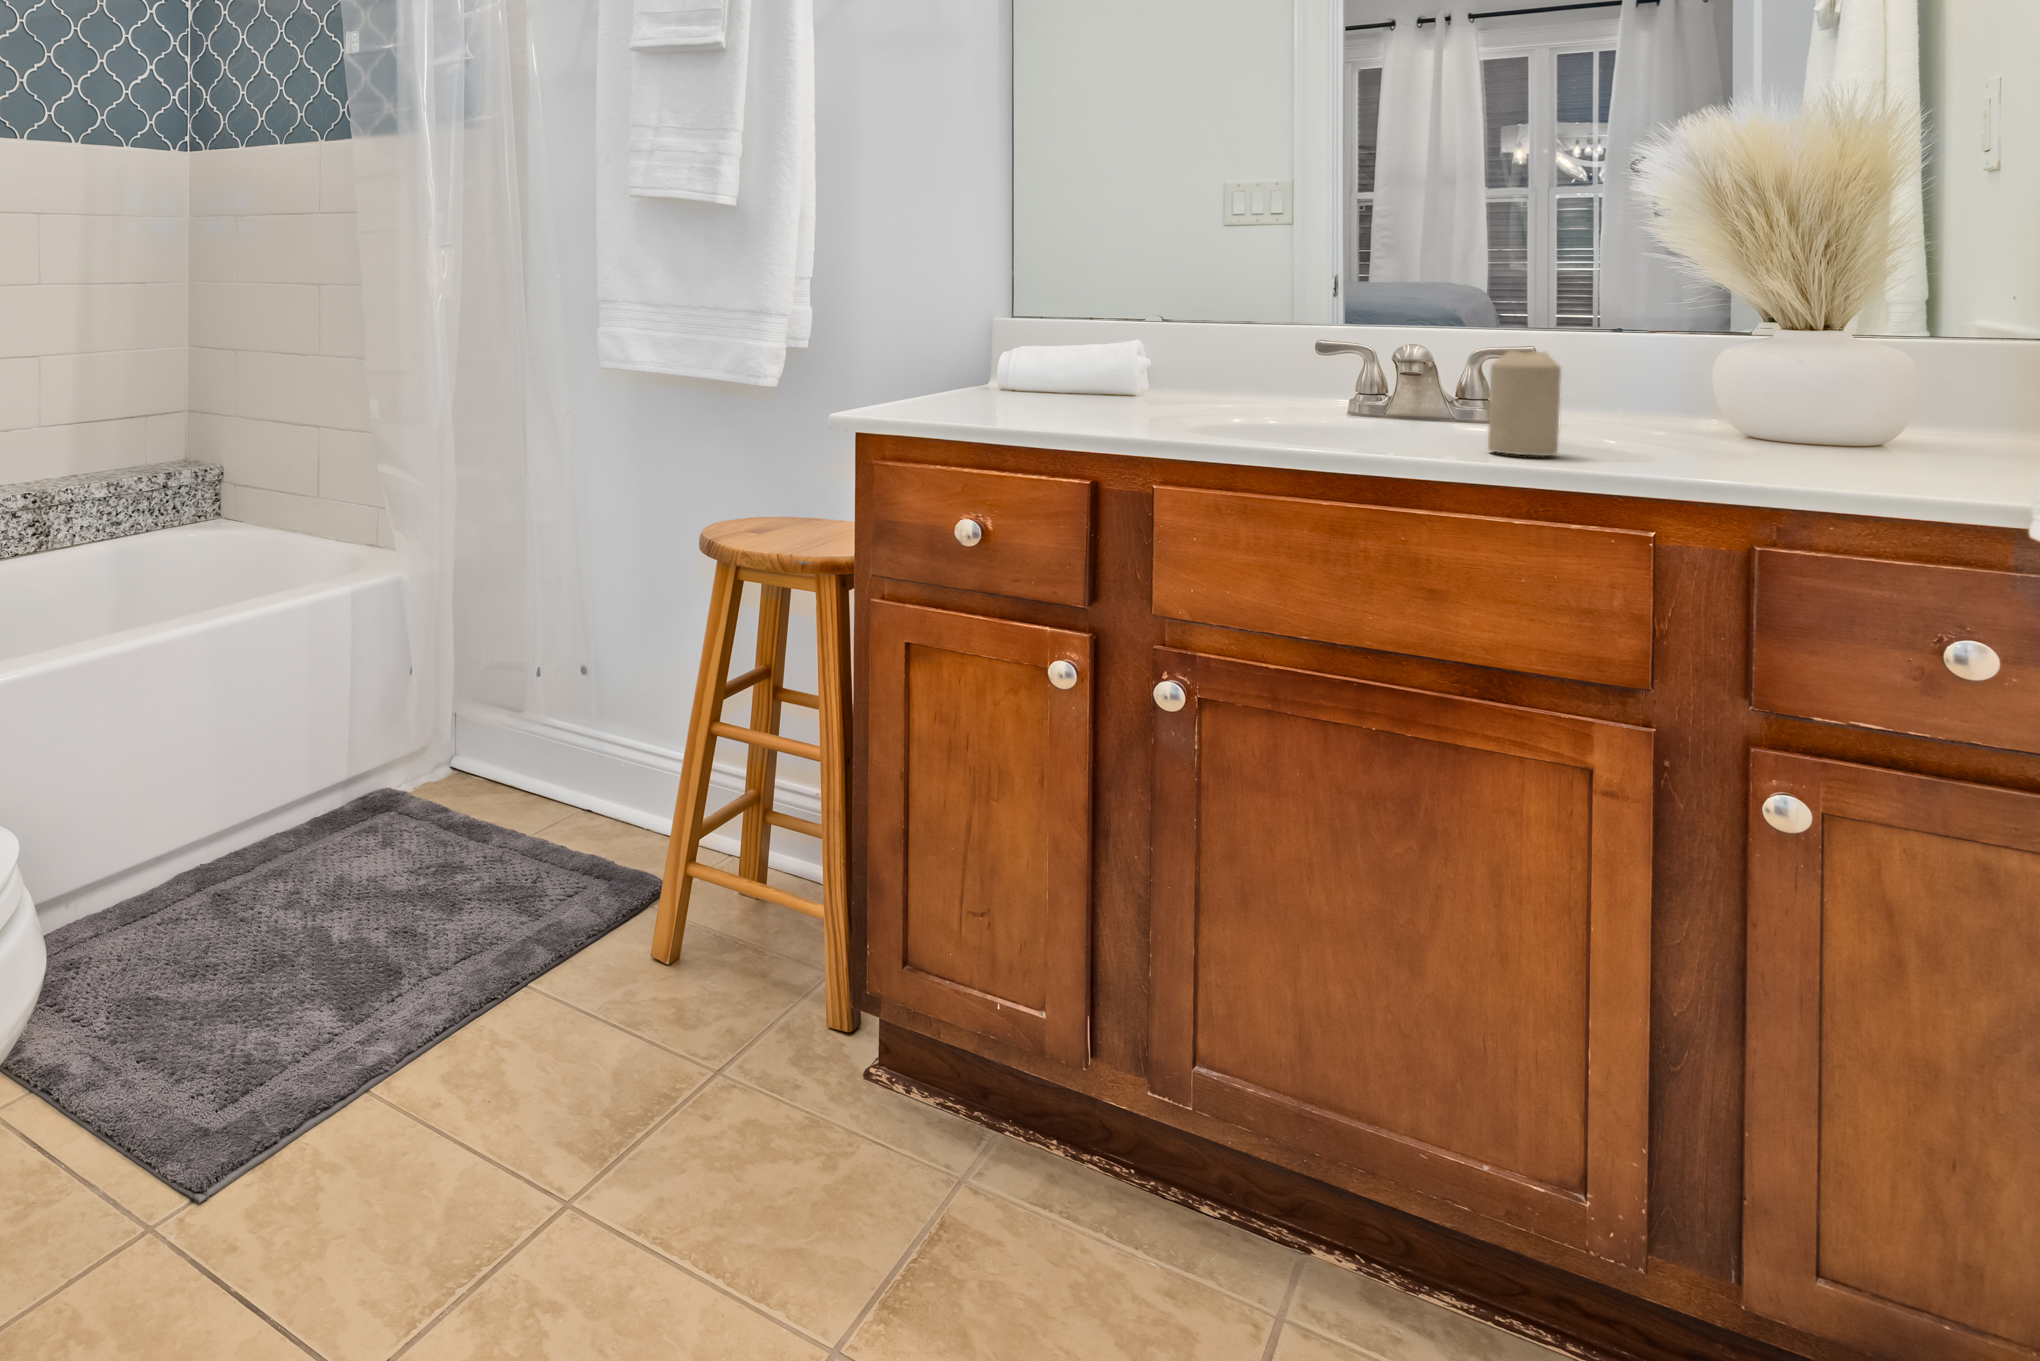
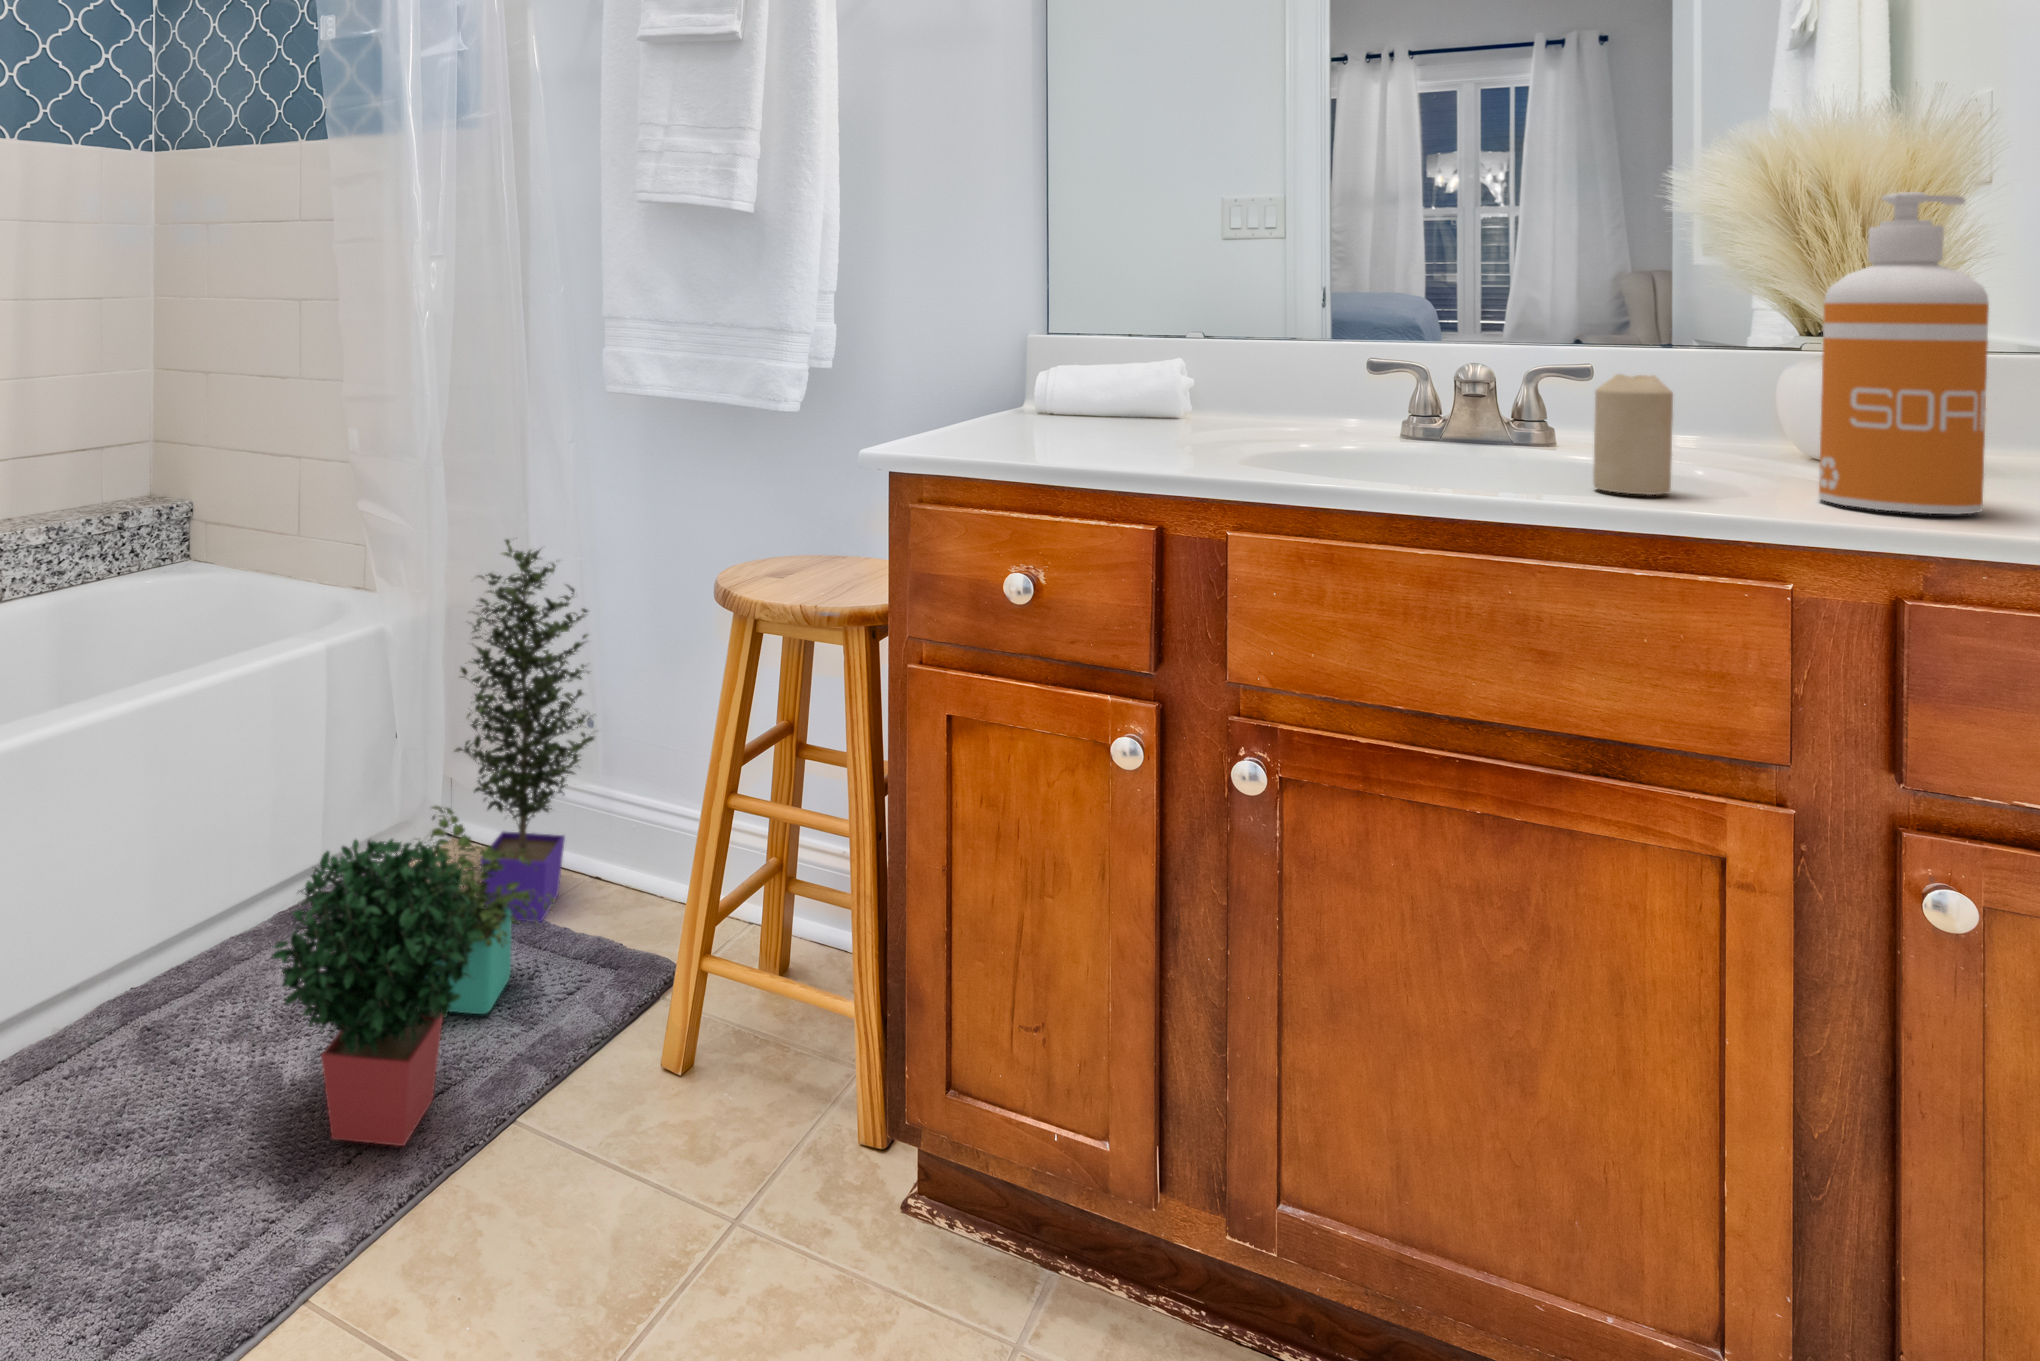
soap dispenser: none [1696,190,1853,474] -> present [1819,192,1989,514]
potted plant: none [331,499,595,993] -> present [272,539,594,1146]

